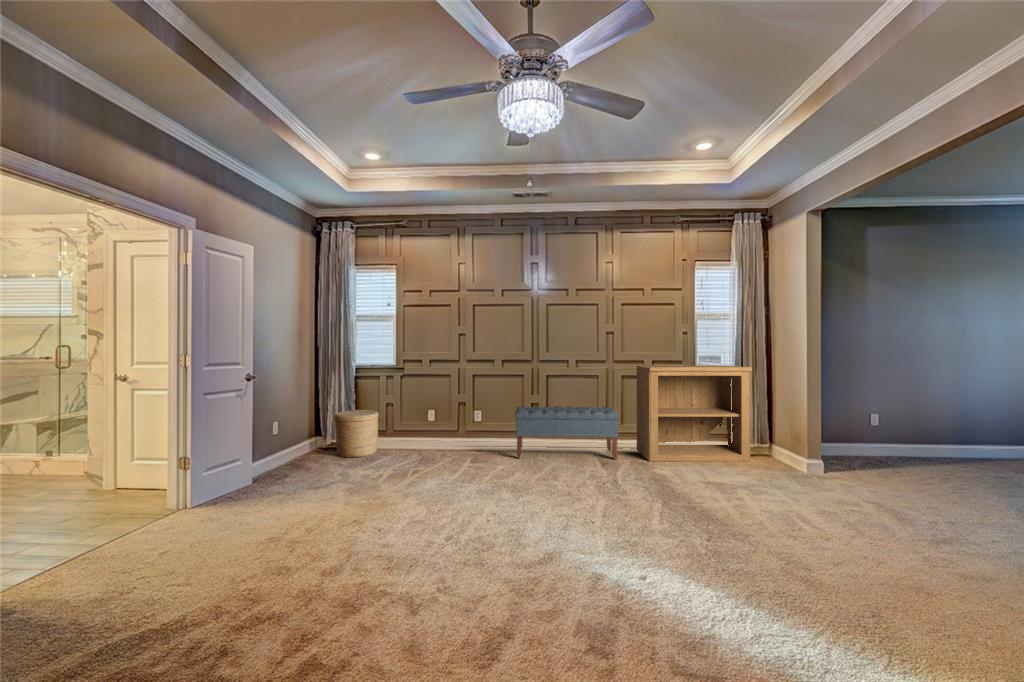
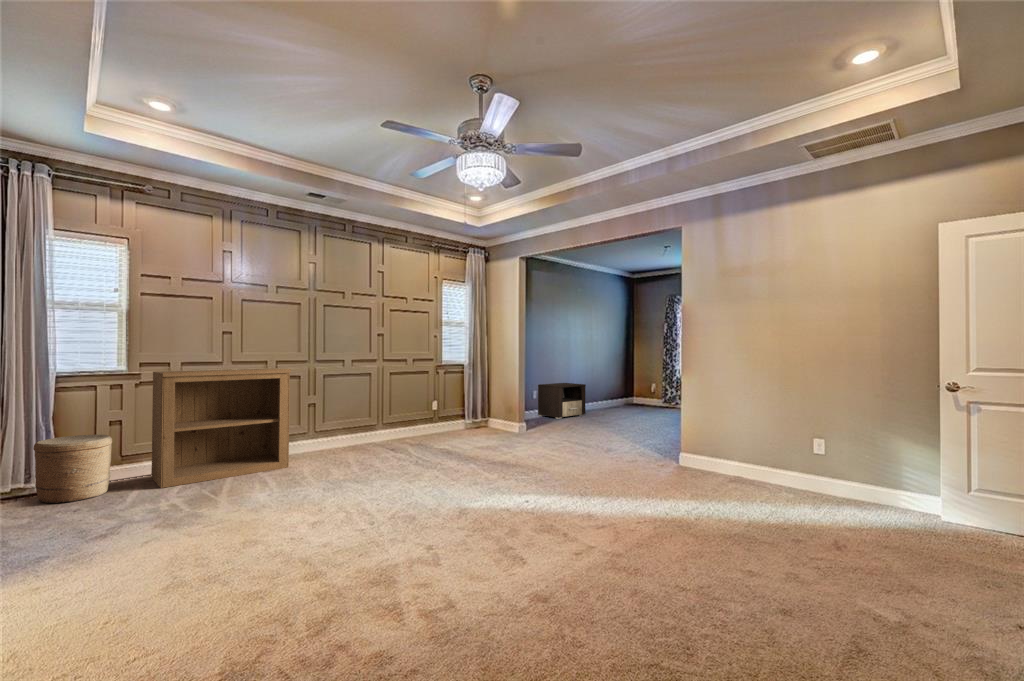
bookshelf: present [637,366,752,461] -> present [151,369,291,488]
nightstand: none [881,401,990,461] -> present [538,383,586,419]
bench: present [515,406,619,460] -> none [293,403,401,462]

